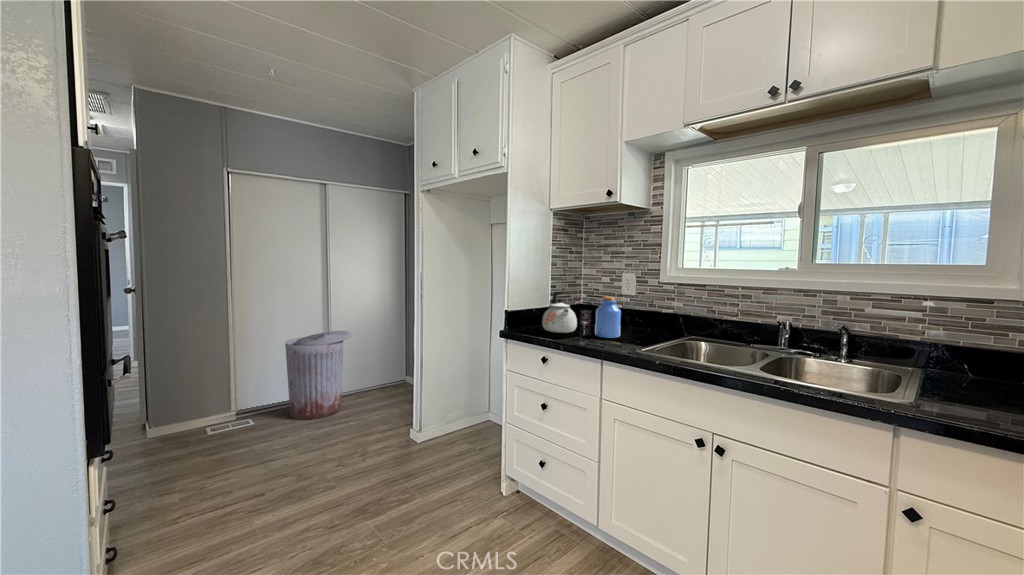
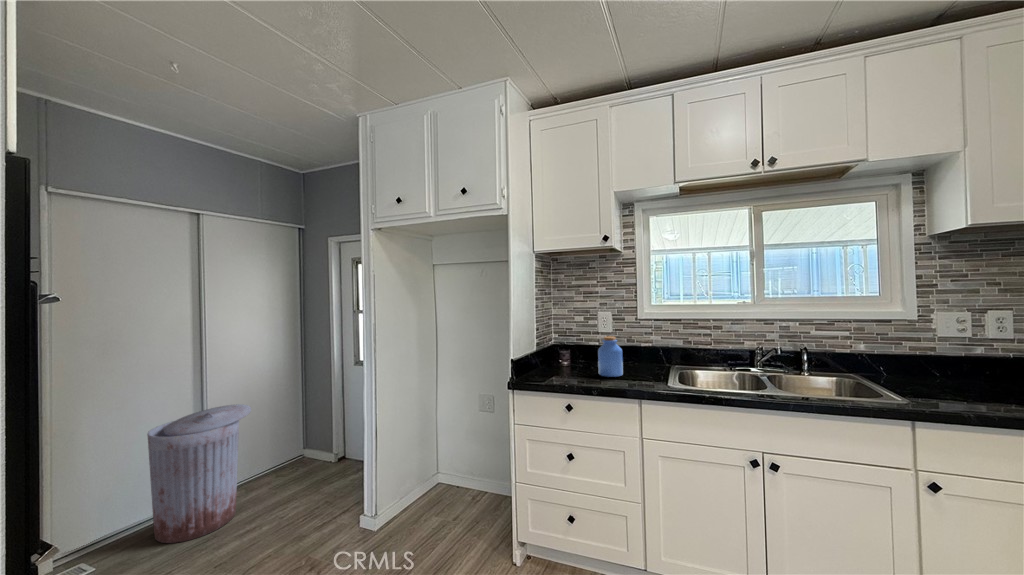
kettle: present [542,292,577,333] -> none [541,335,576,377]

